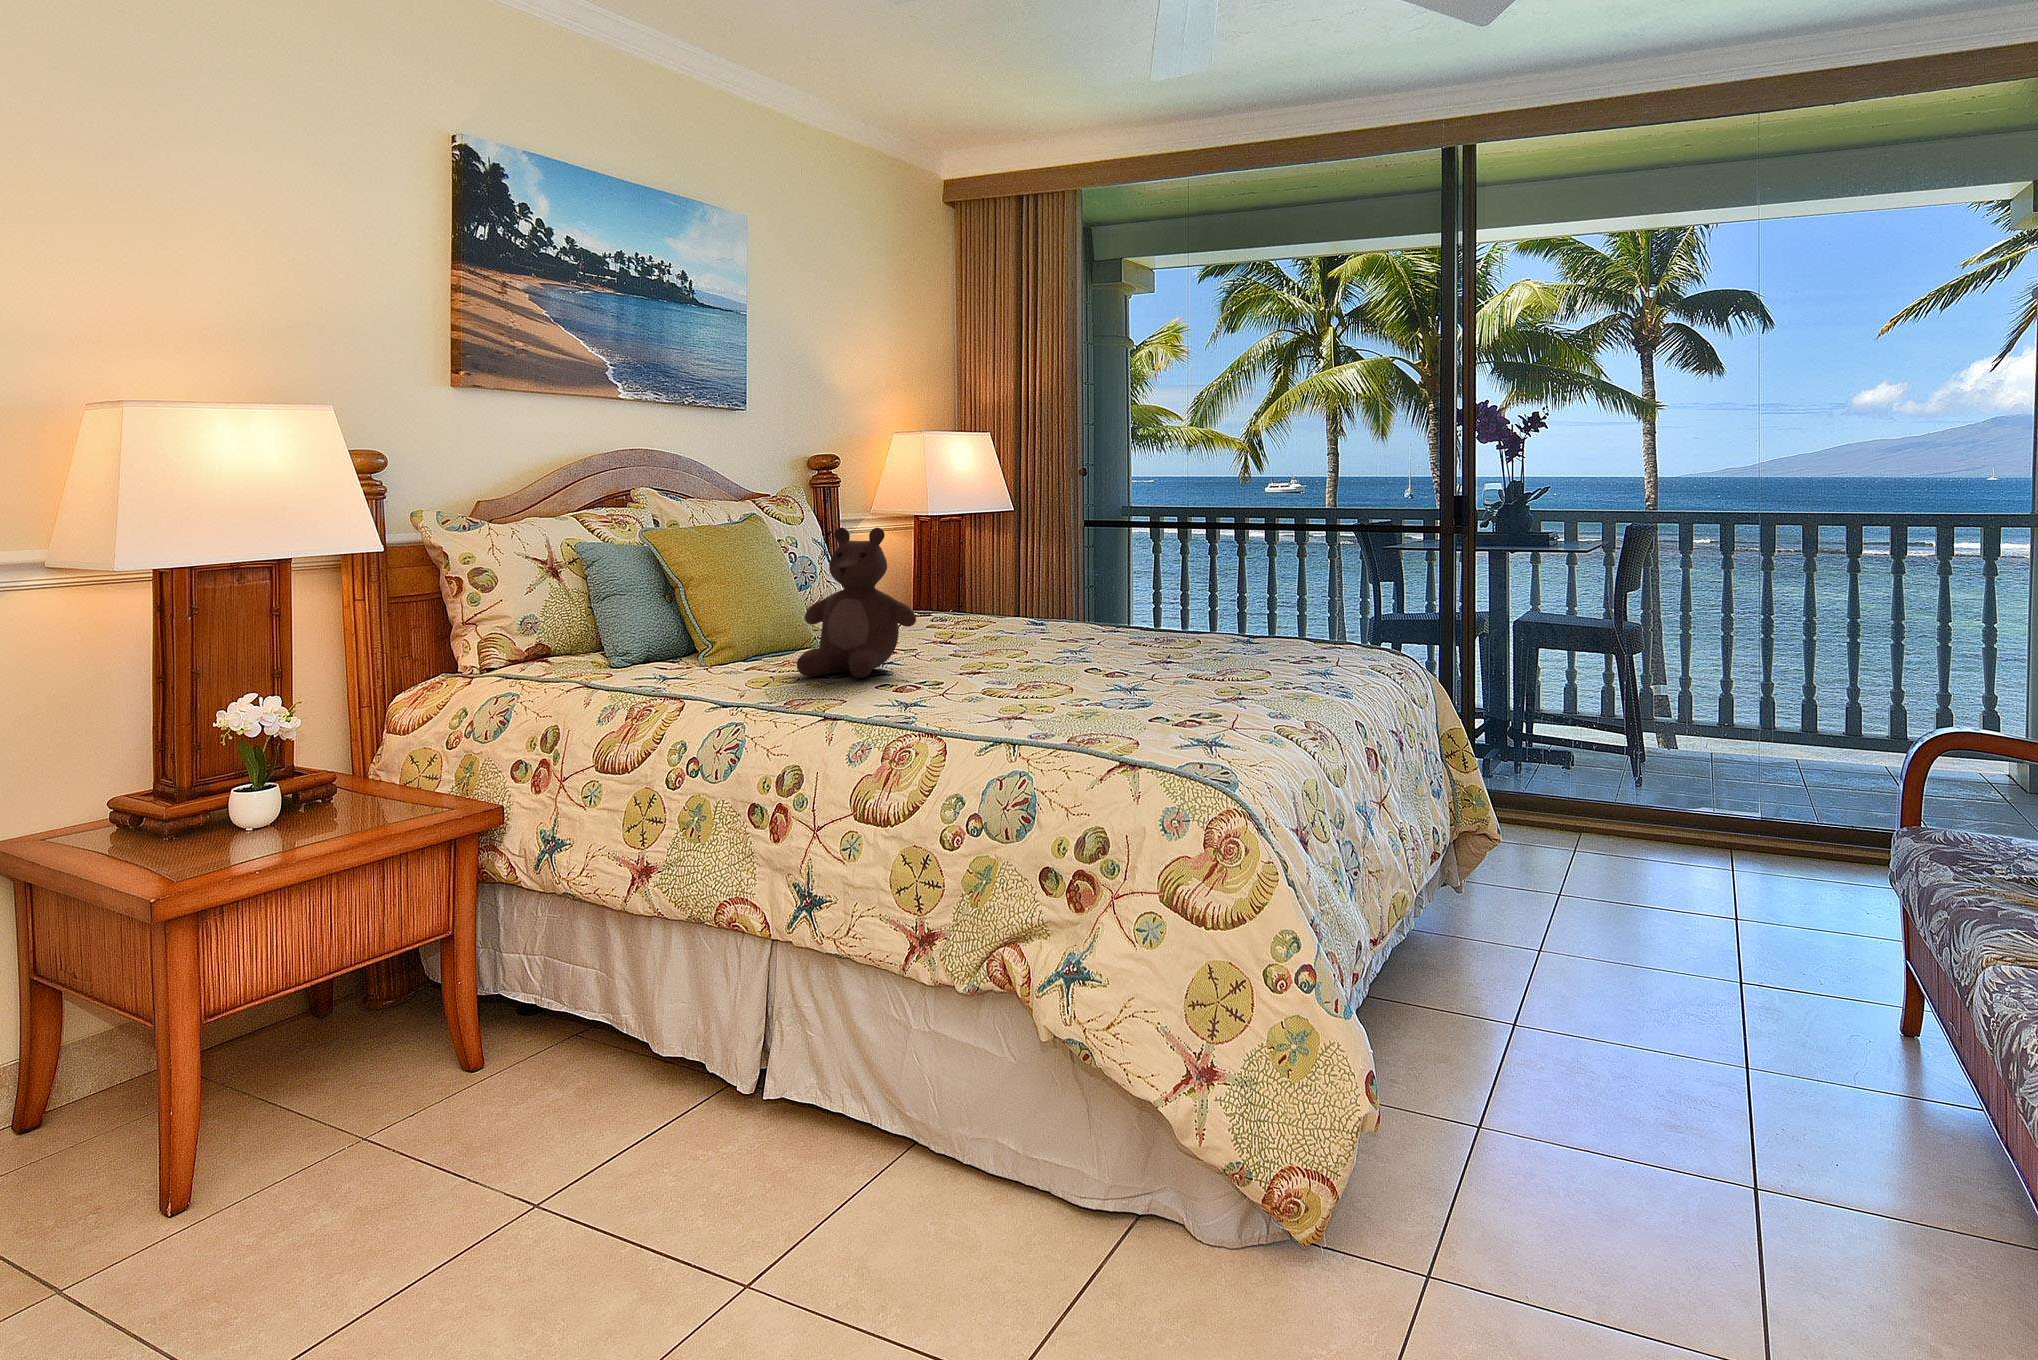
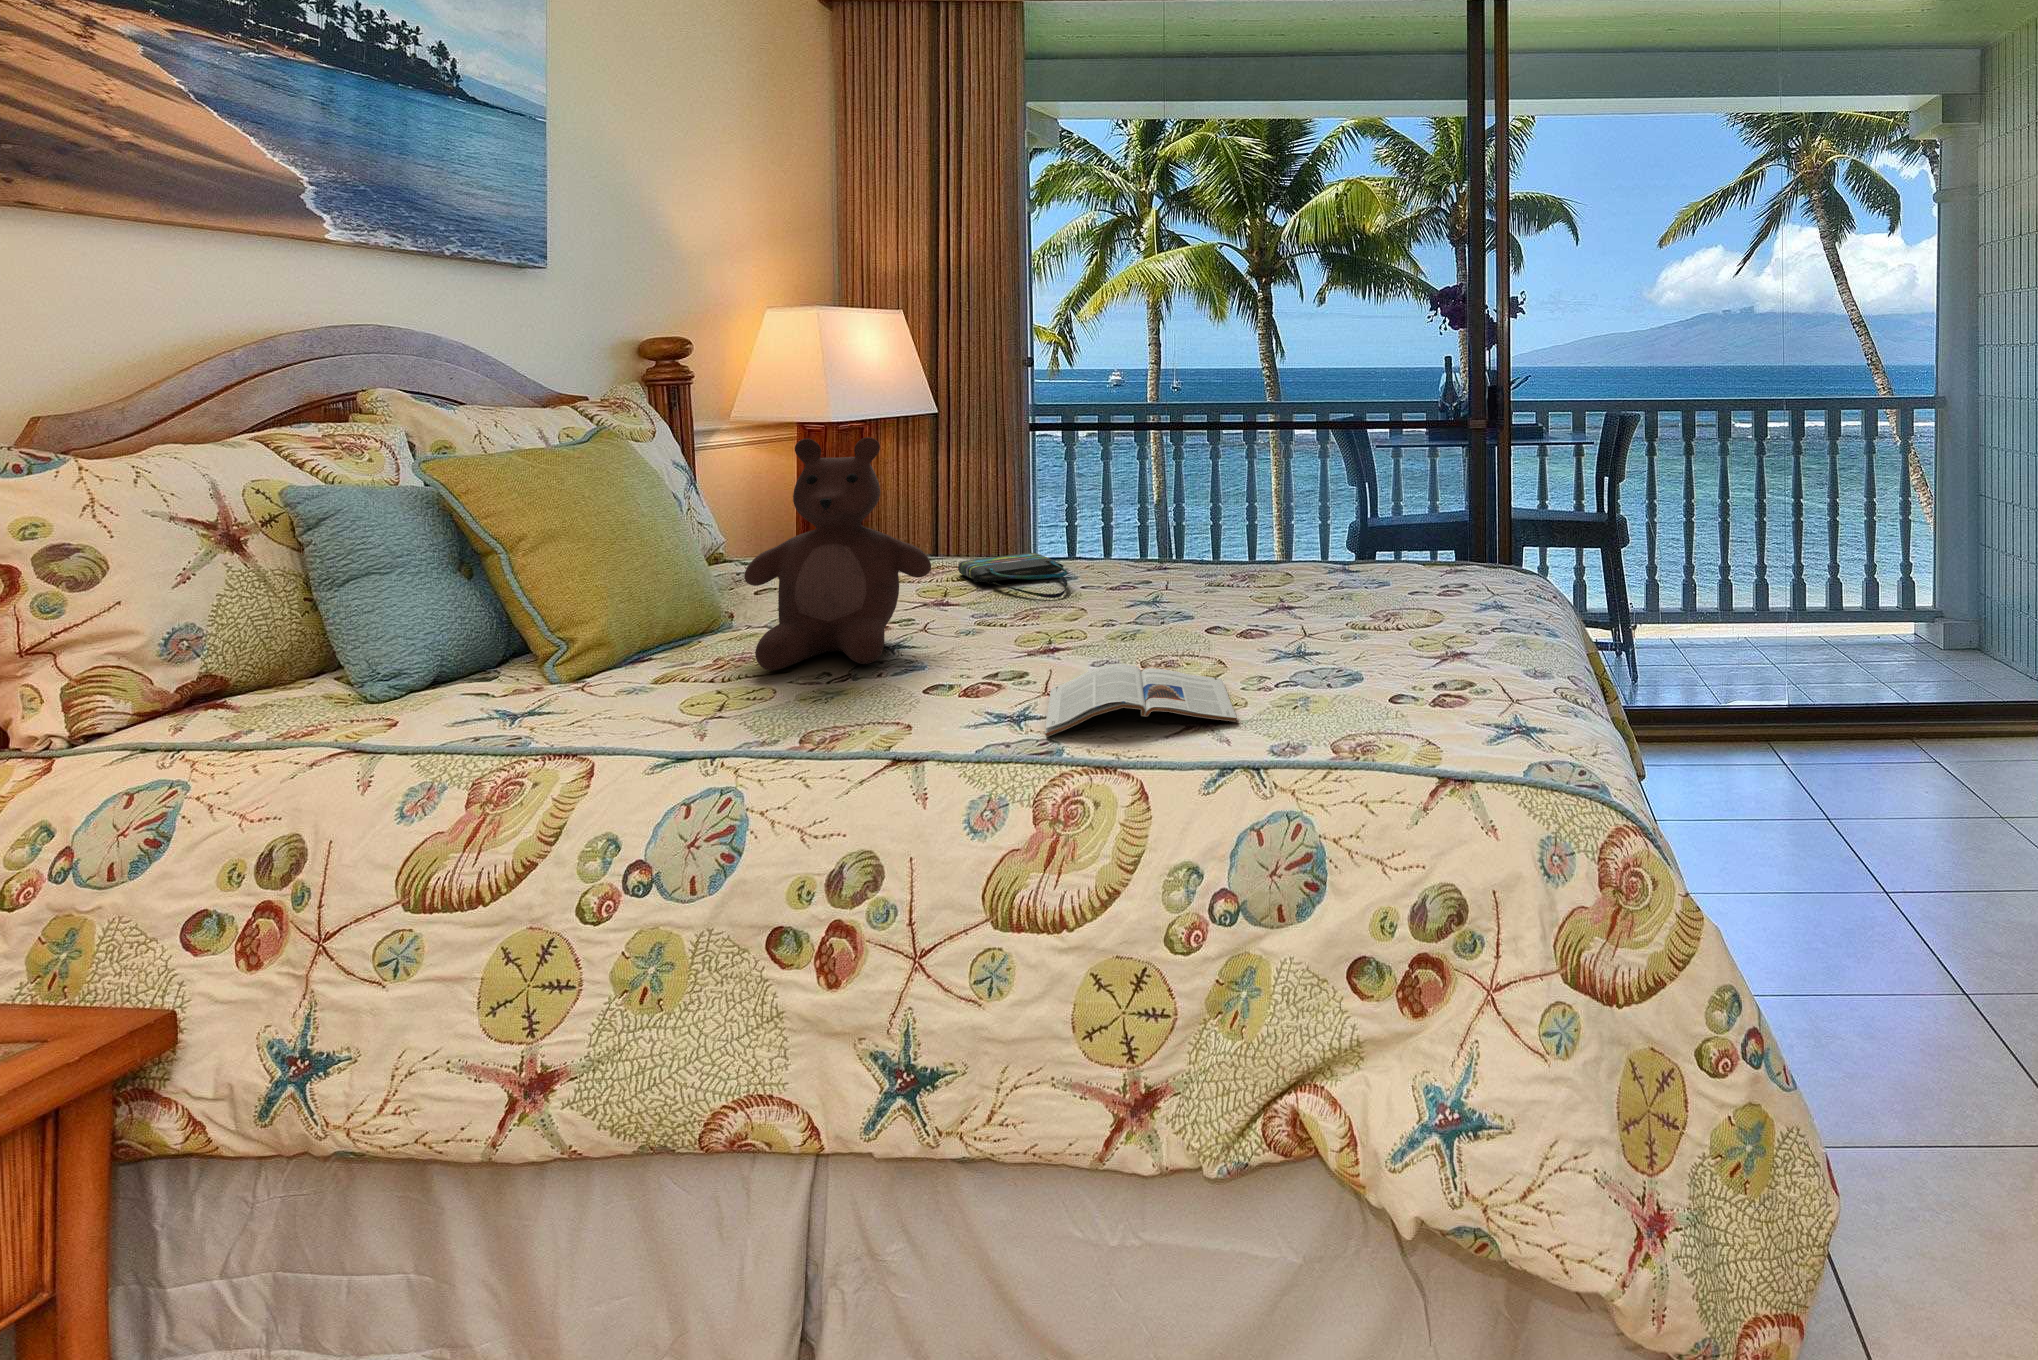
tote bag: none [983,630,1057,658] -> present [959,553,1068,598]
magazine: none [910,685,1057,722] -> present [1045,663,1237,737]

